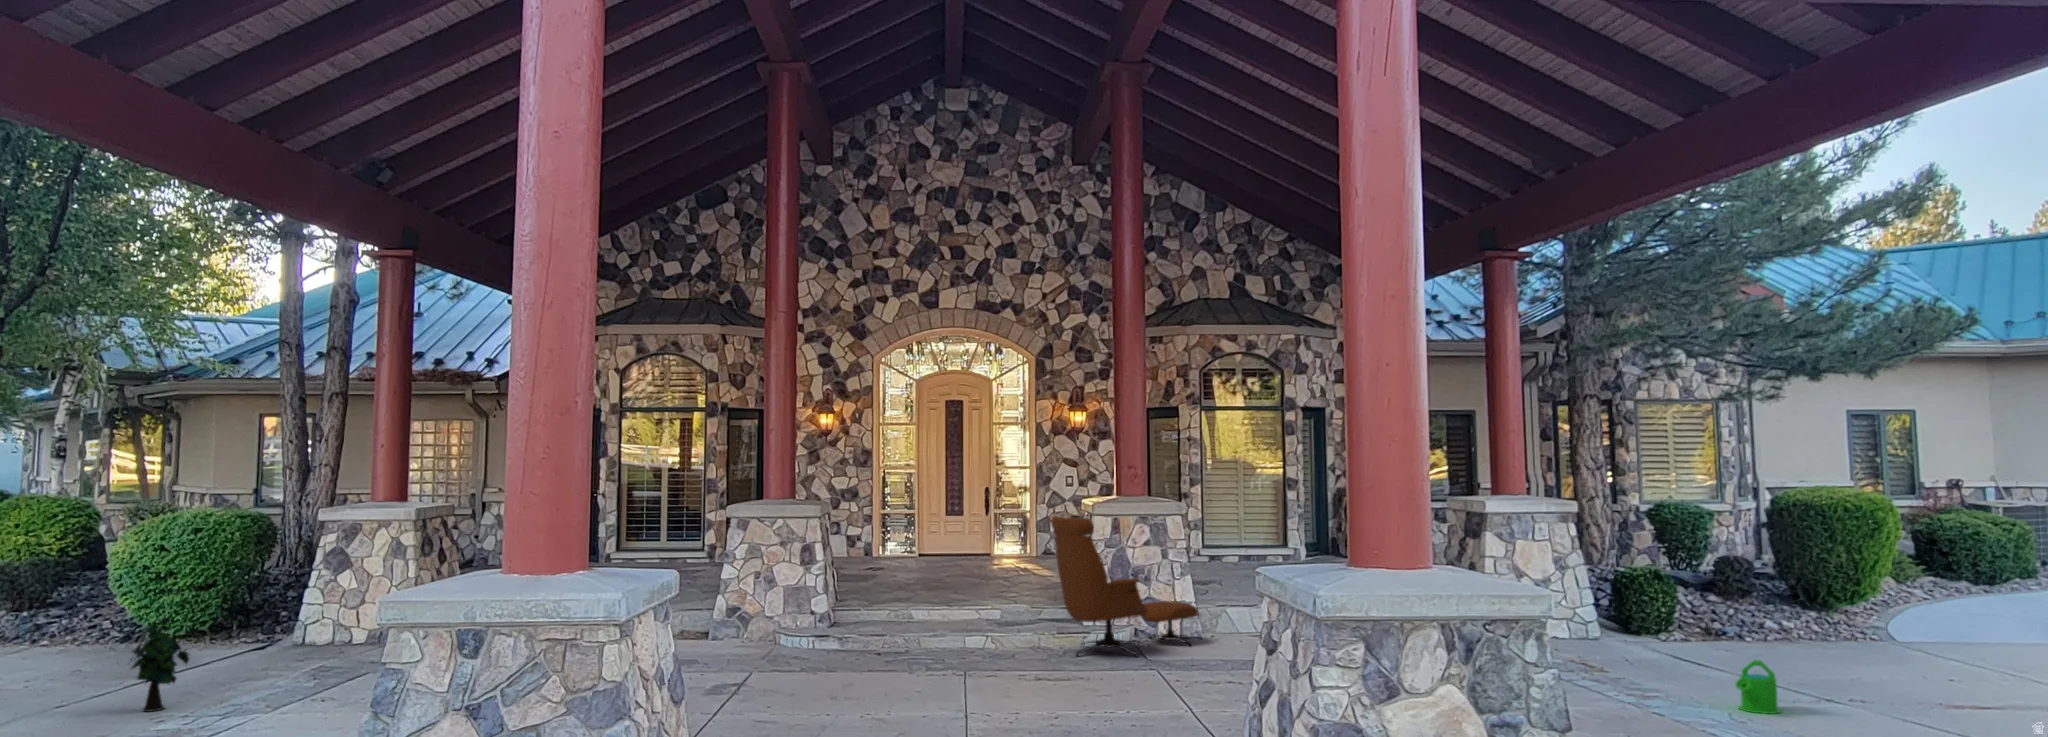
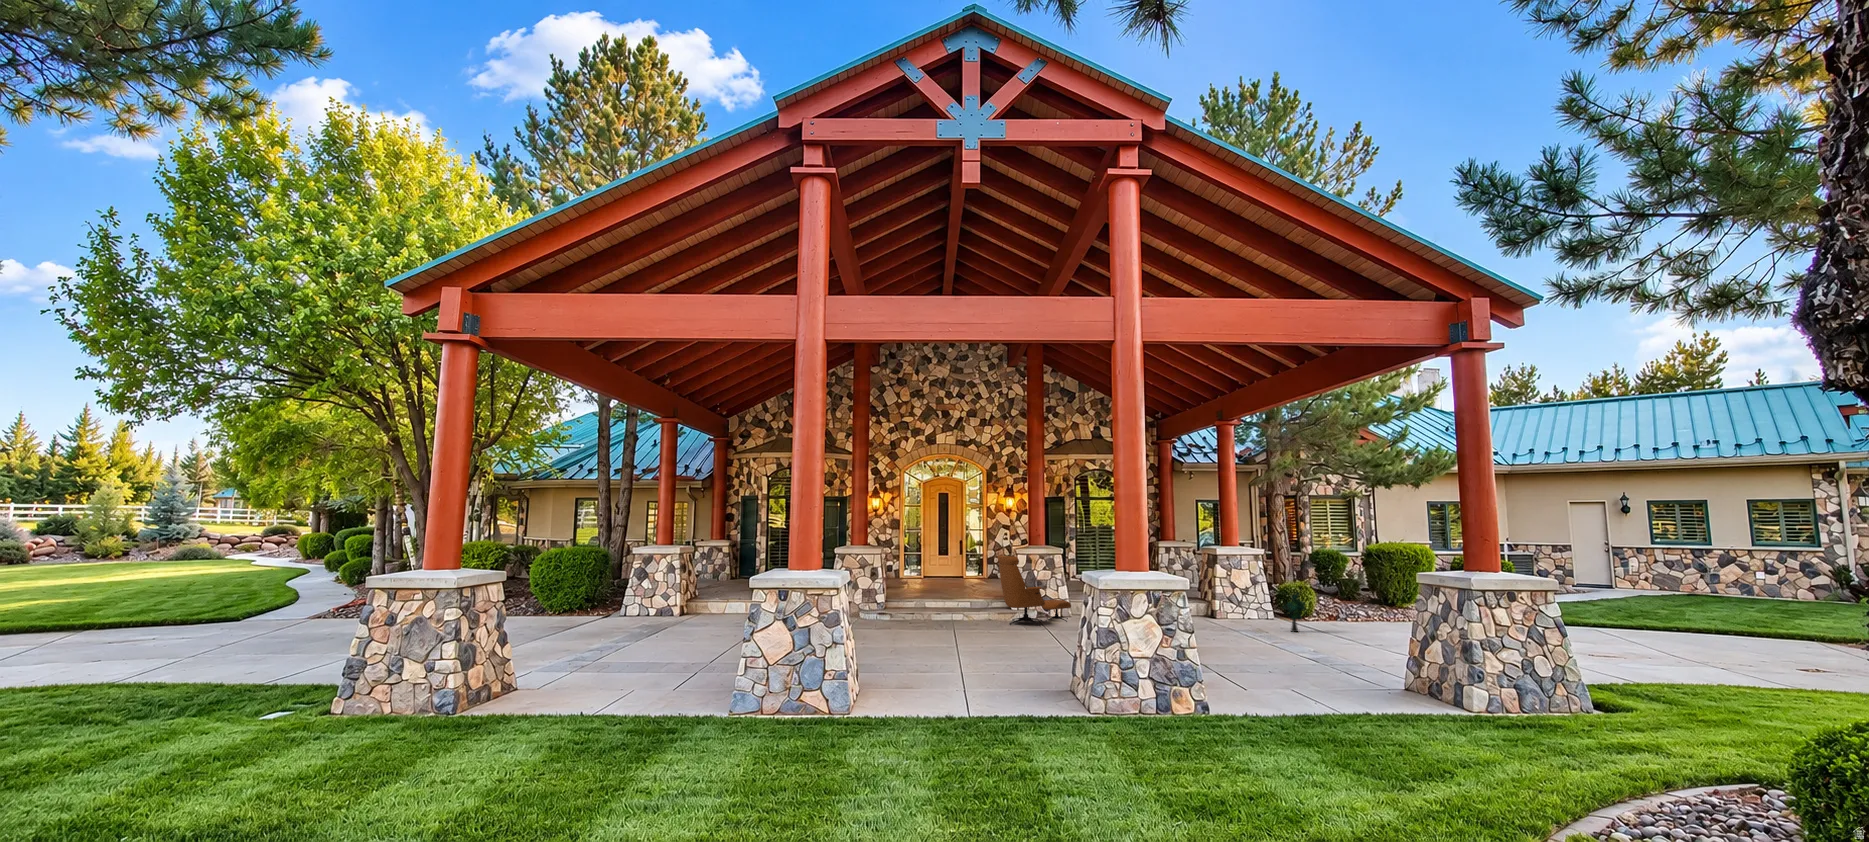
decorative plant: present [130,617,189,712] -> present [1283,592,1305,632]
watering can: present [1736,660,1781,714] -> none [1318,627,1340,652]

